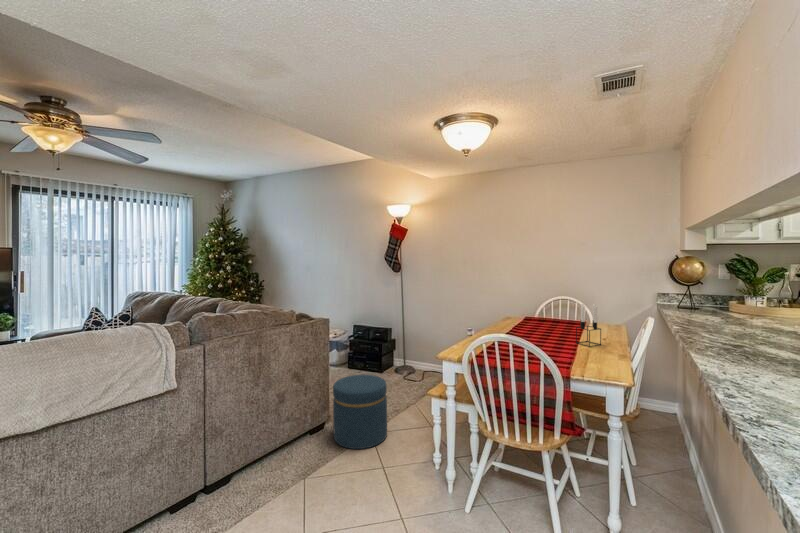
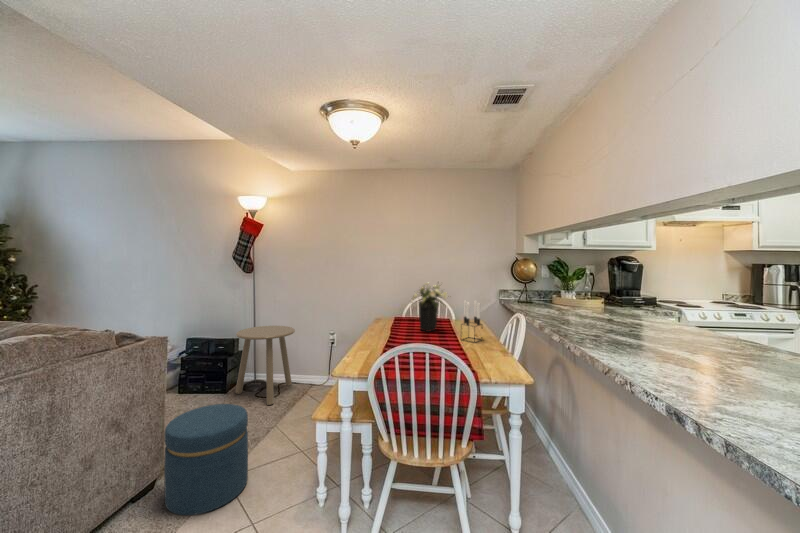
flower arrangement: none [526,283,571,333] -> present [411,282,447,332]
side table: none [386,319,433,386] -> present [236,326,295,405]

